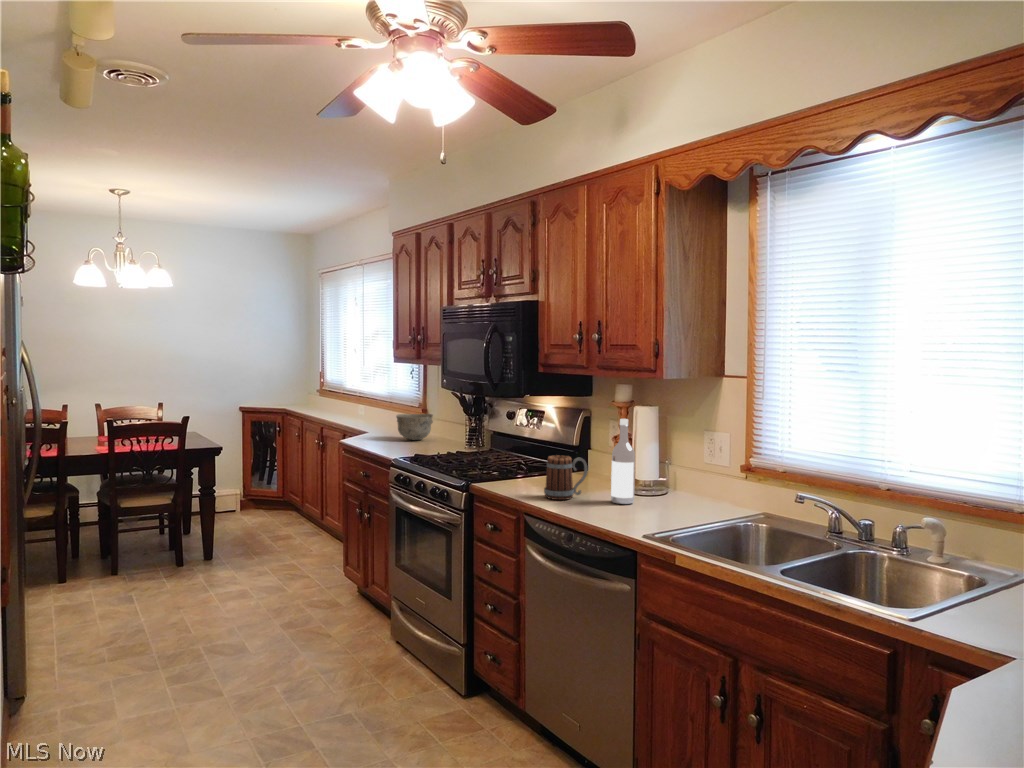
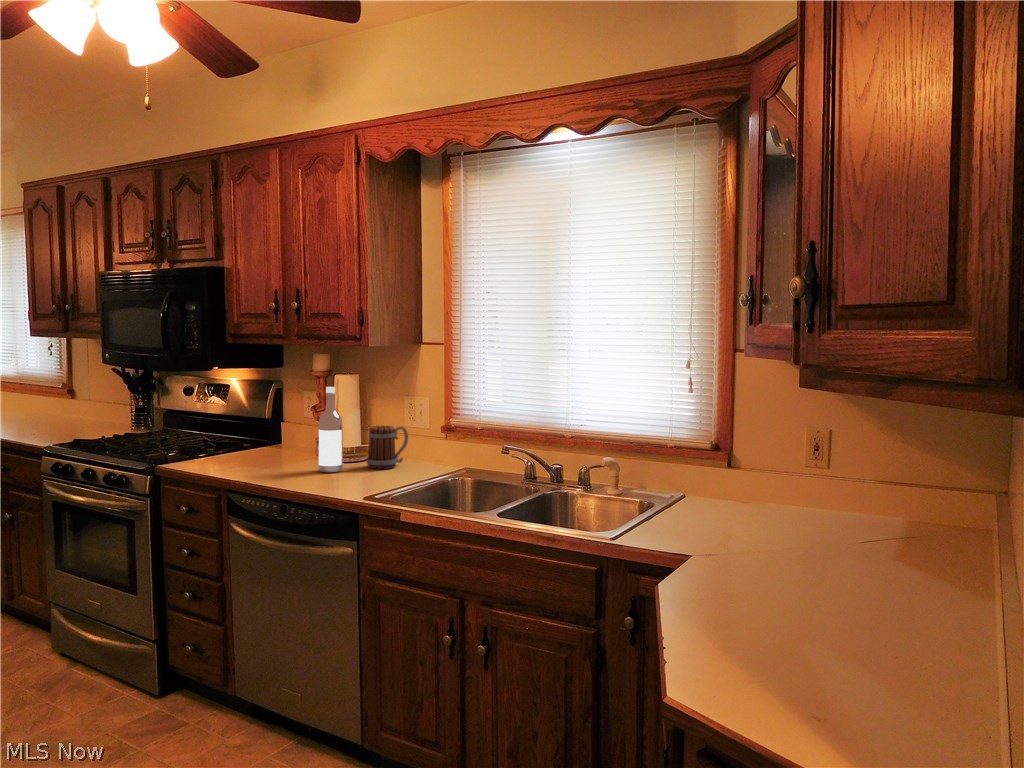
bowl: present [396,414,433,440] -> none [33,396,85,427]
mug: present [544,455,588,500] -> present [367,425,408,469]

